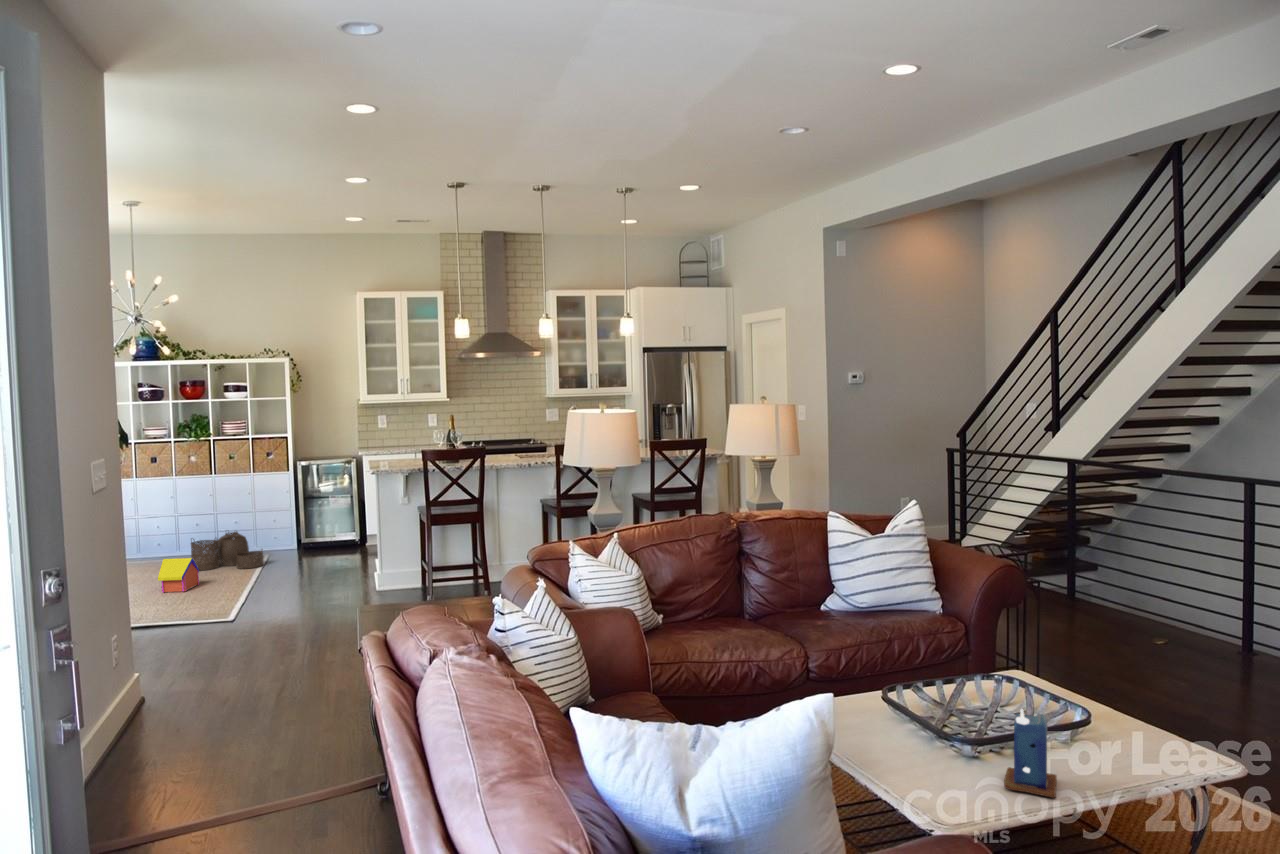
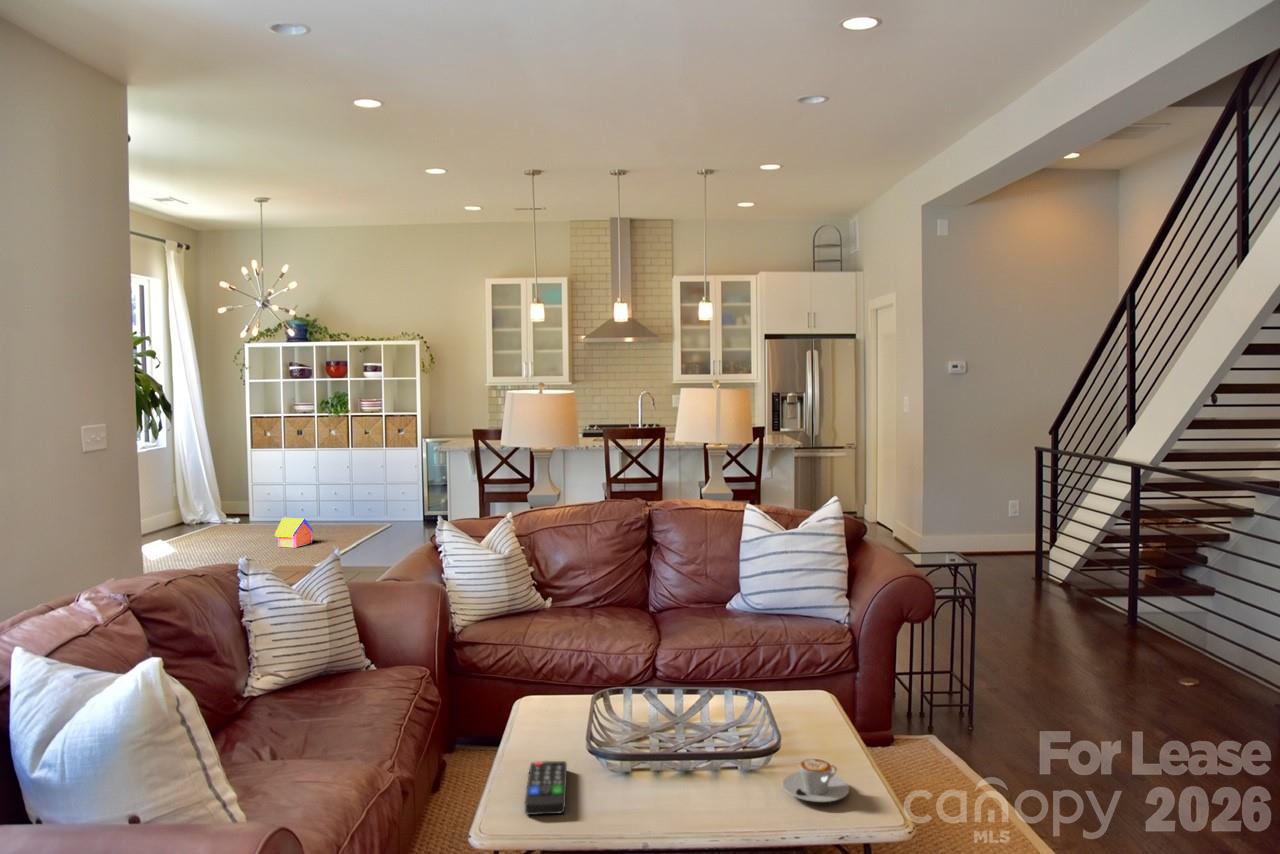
woven basket: present [191,531,263,570] -> none [320,498,378,533]
candle: present [1004,709,1057,798] -> none [615,714,684,818]
coffee cup: none [1103,726,1167,761] -> present [783,759,849,802]
remote control: none [897,763,984,816] -> present [525,761,567,815]

